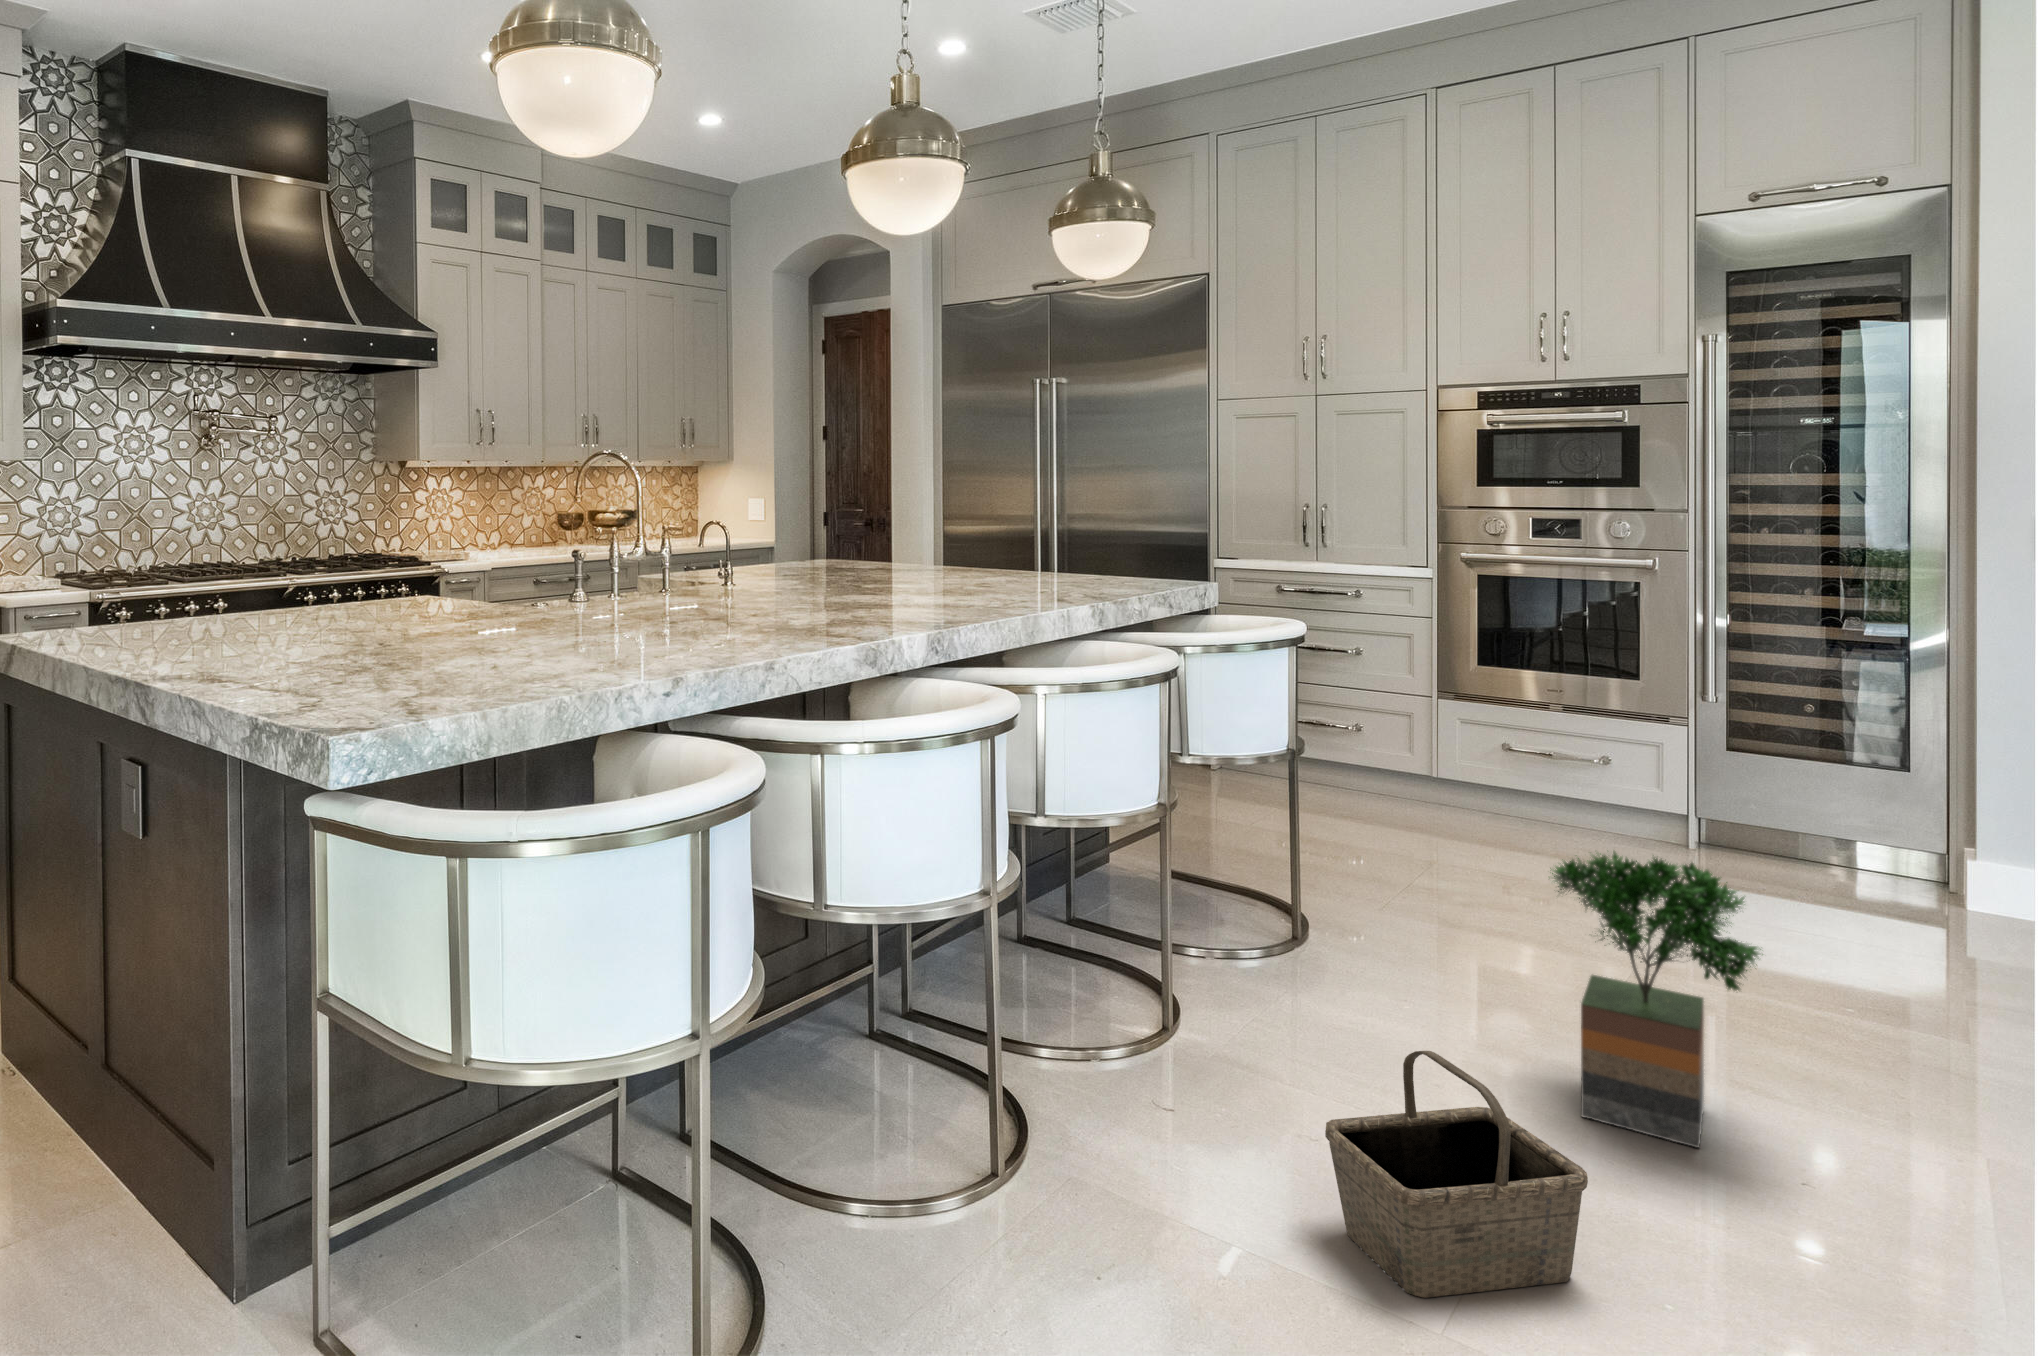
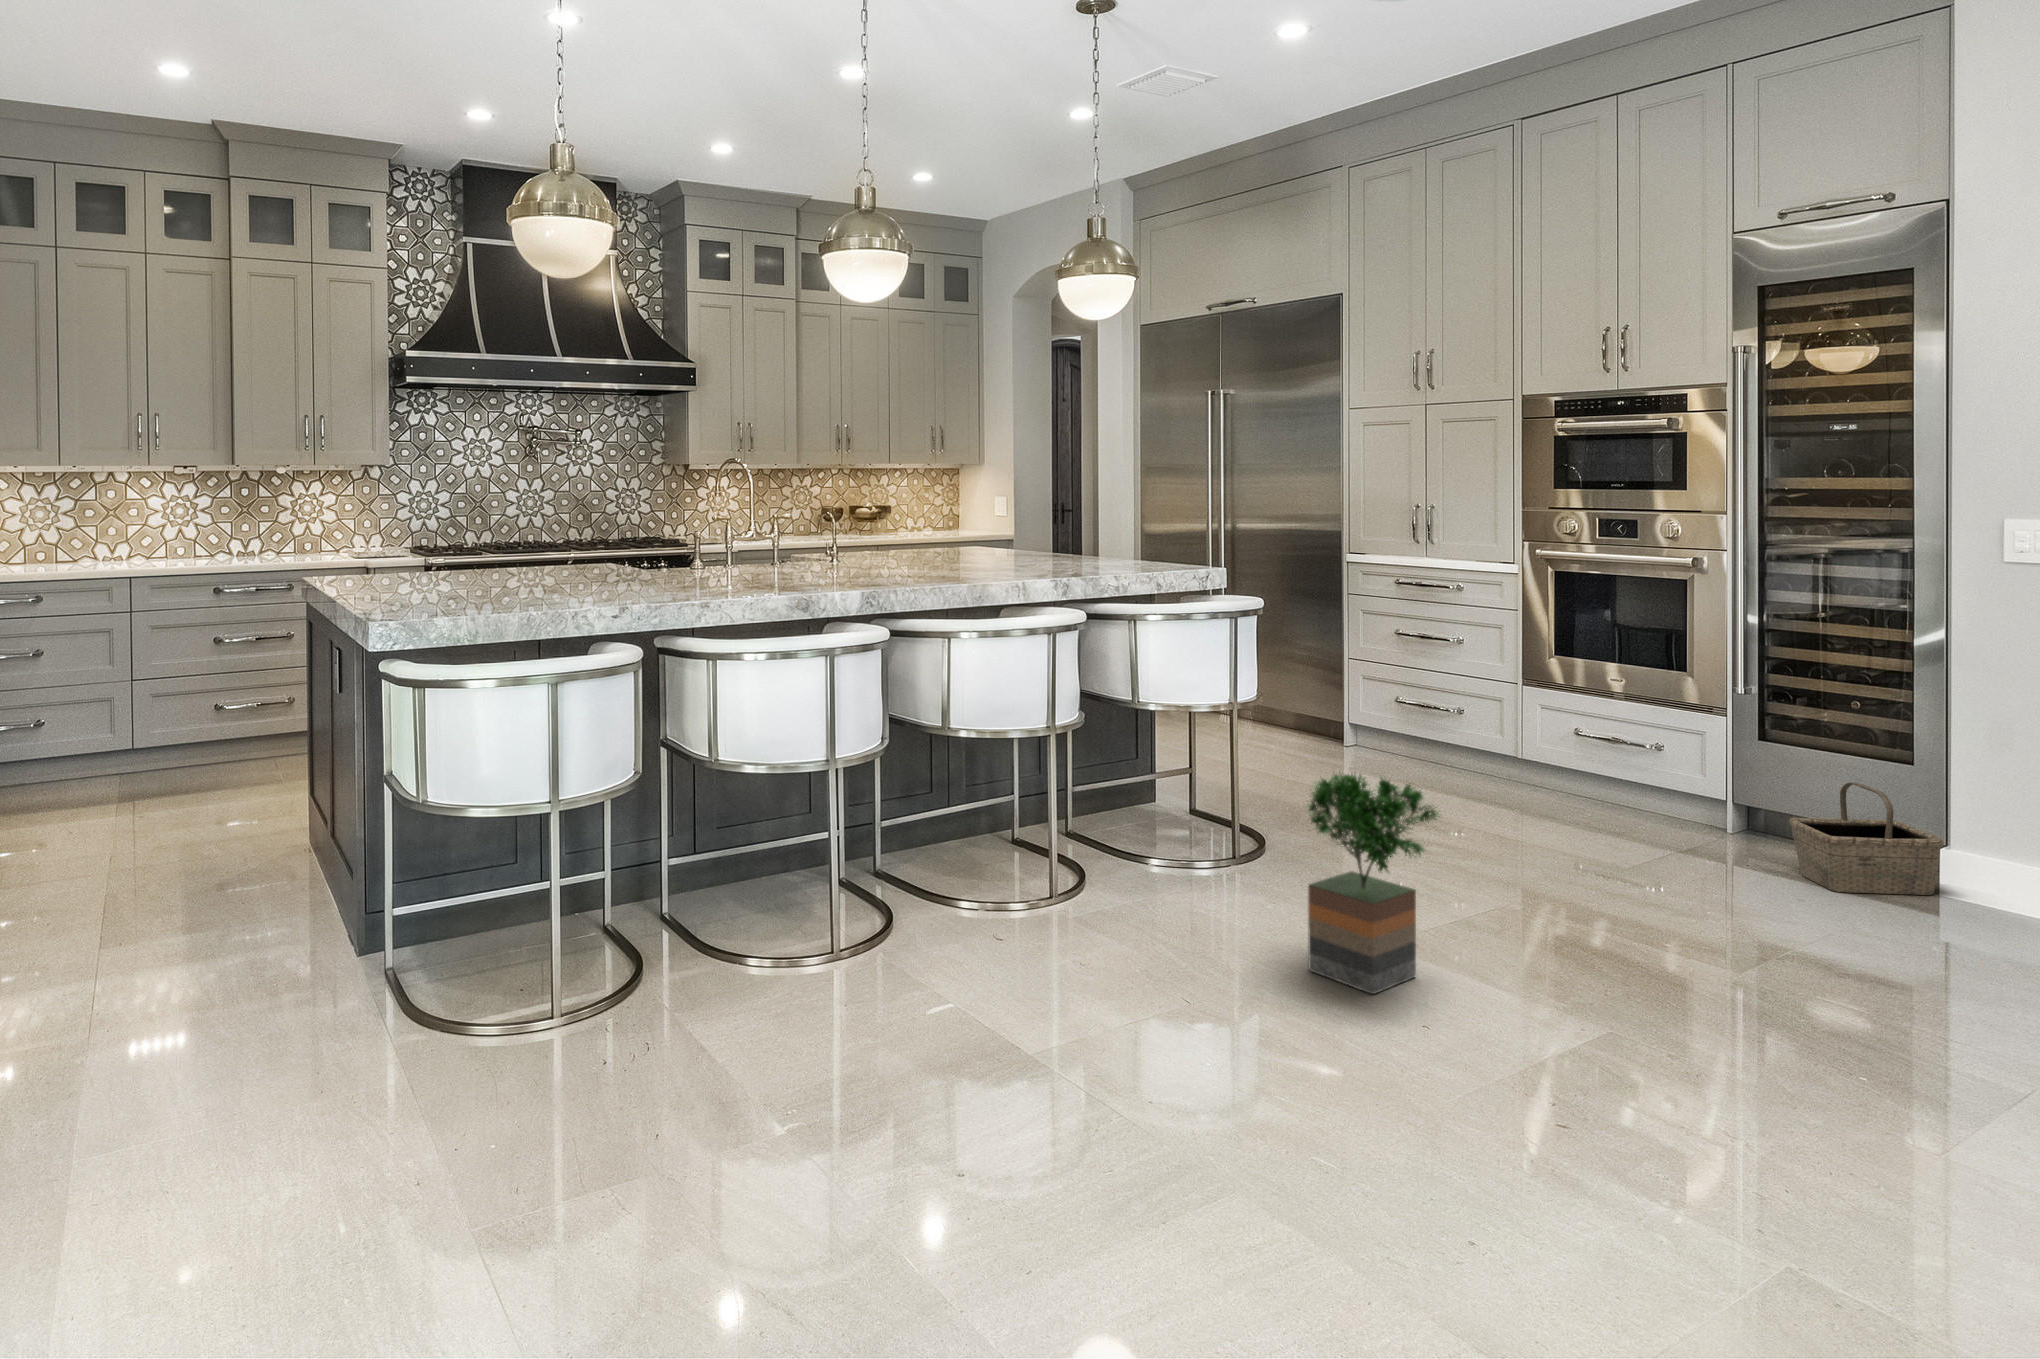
basket: present [1325,1051,1588,1298] -> present [1789,782,1944,895]

